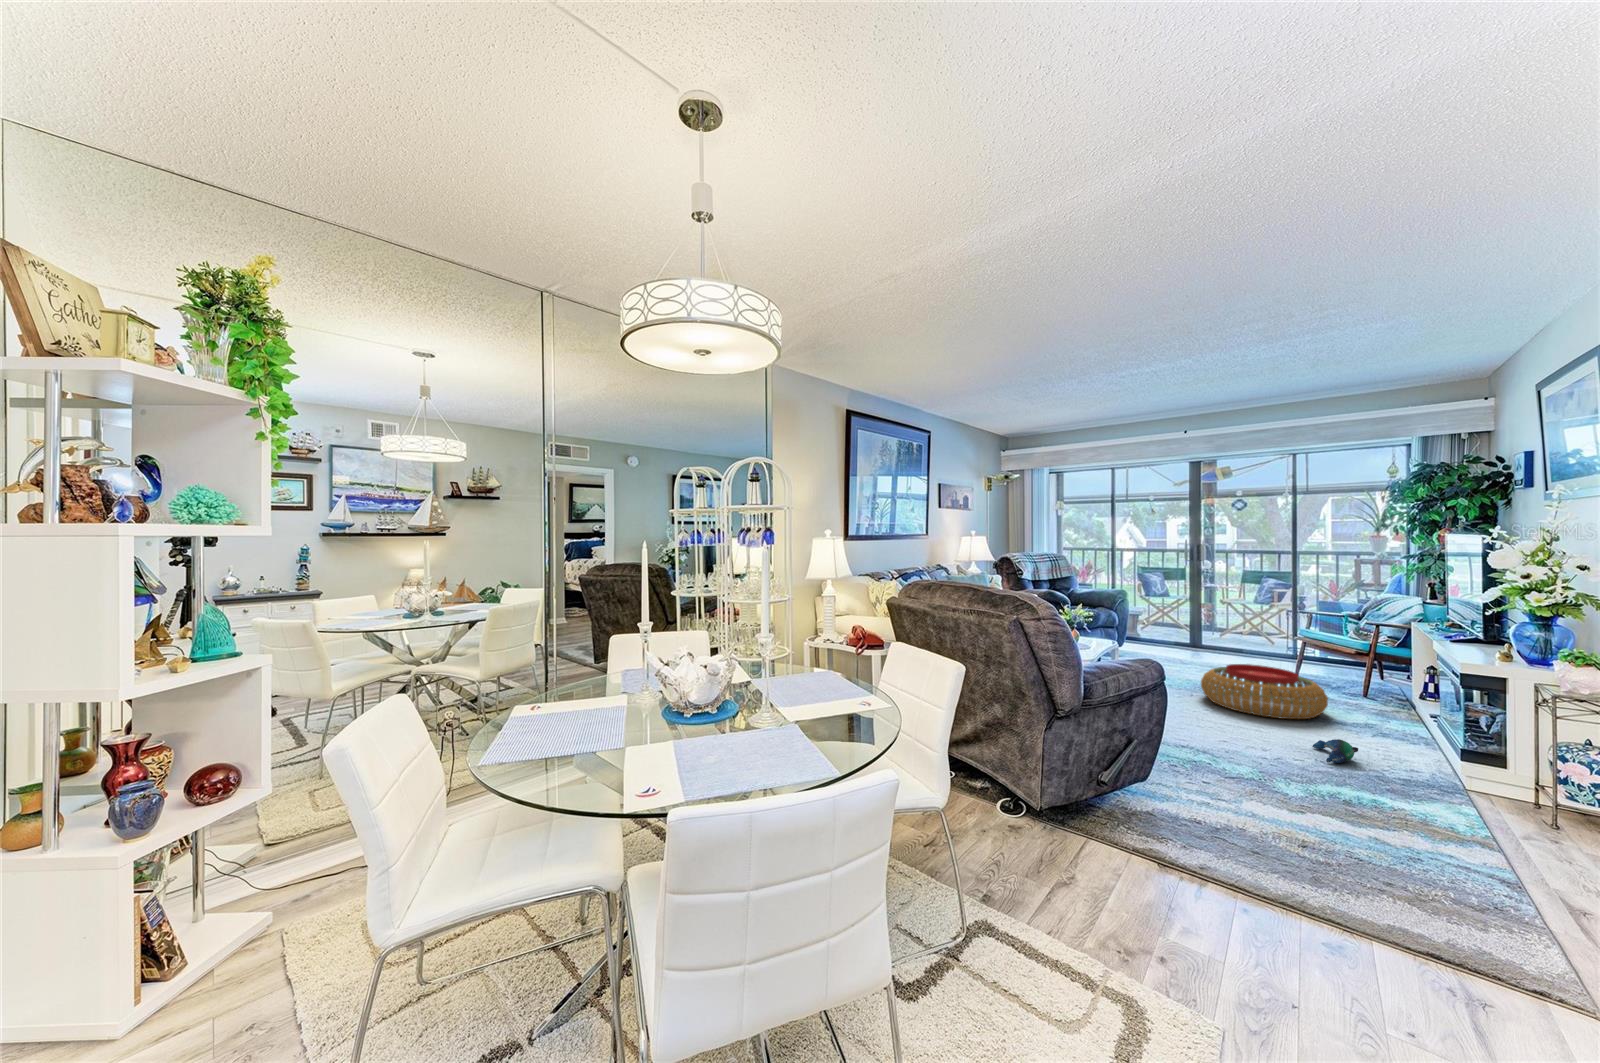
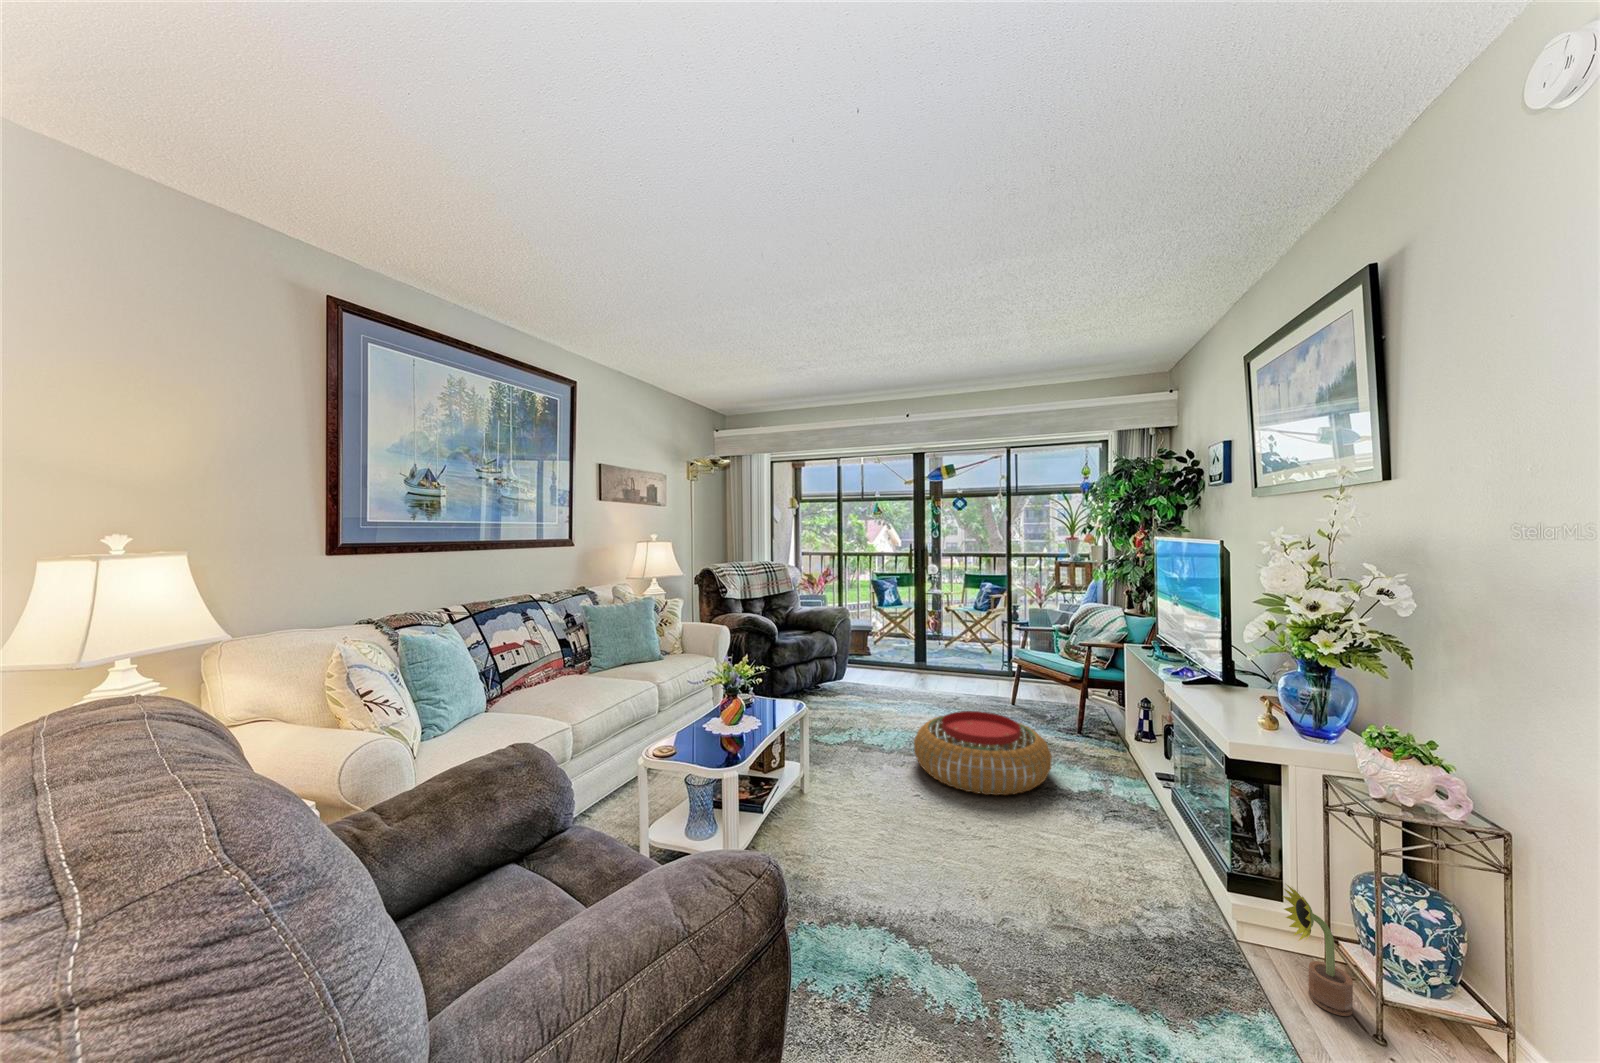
plush toy: present [1312,739,1358,763] -> none [1045,850,1103,906]
decorative plant: none [1494,743,1543,821] -> present [1283,885,1353,1016]

